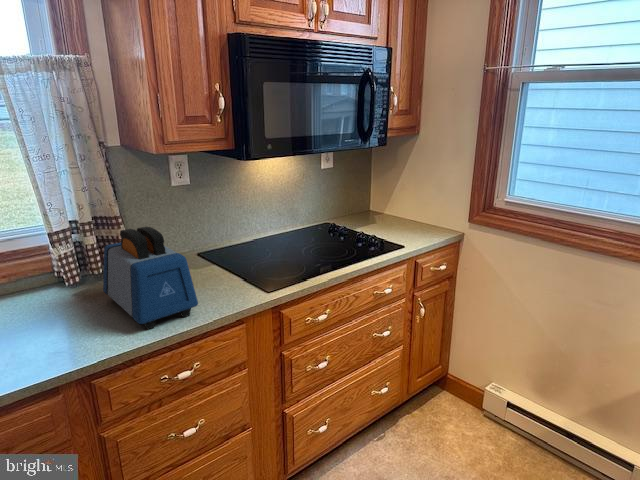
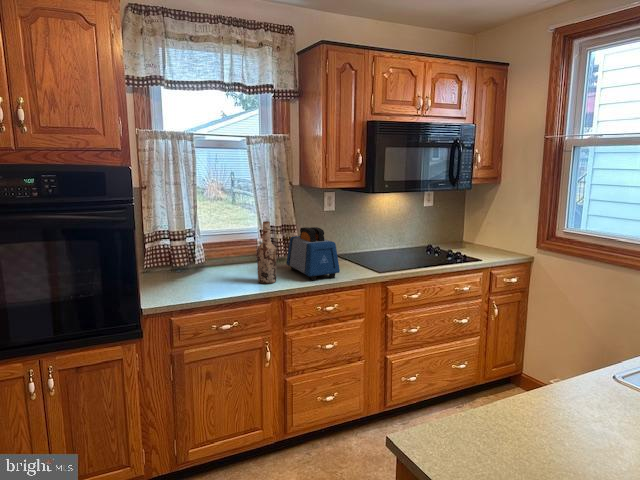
wine bottle: none [24,232,76,352] -> present [257,221,276,284]

